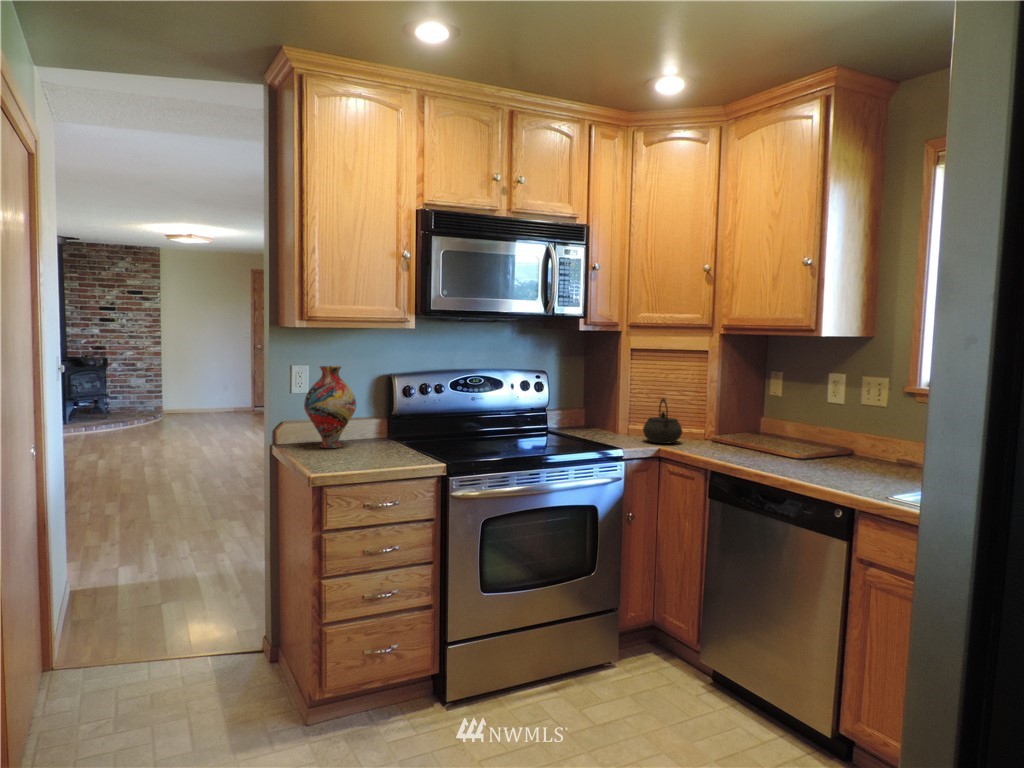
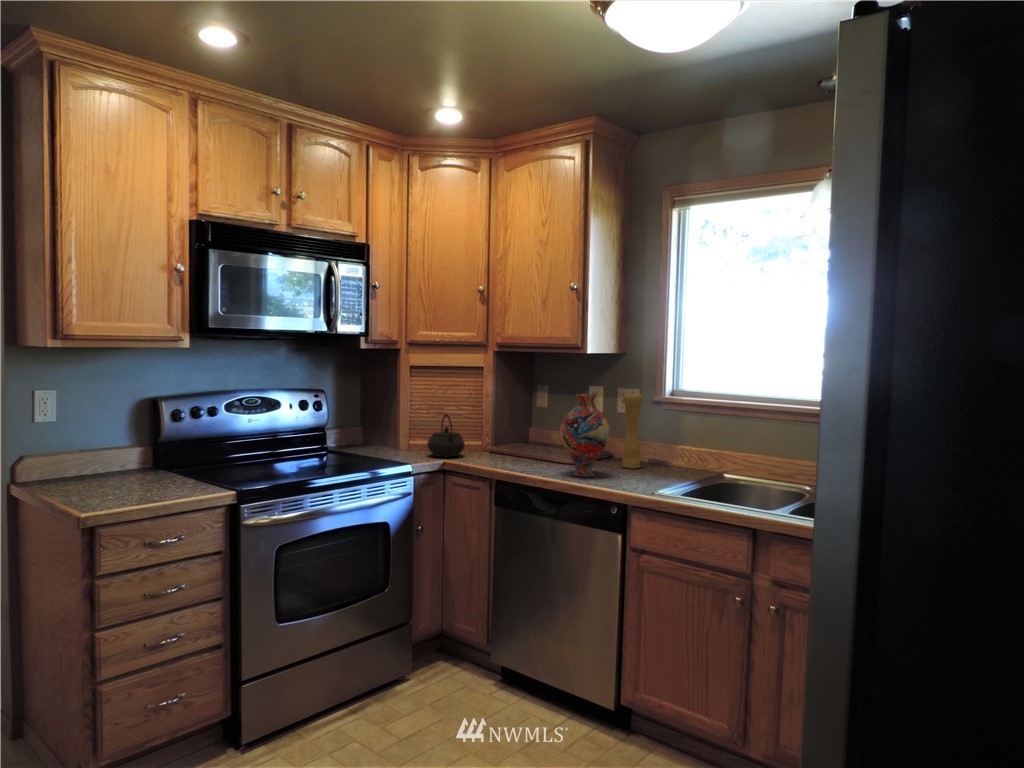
vase: present [304,366,356,448] -> present [560,394,610,477]
pepper mill: none [864,381,892,469] -> present [622,393,643,468]

